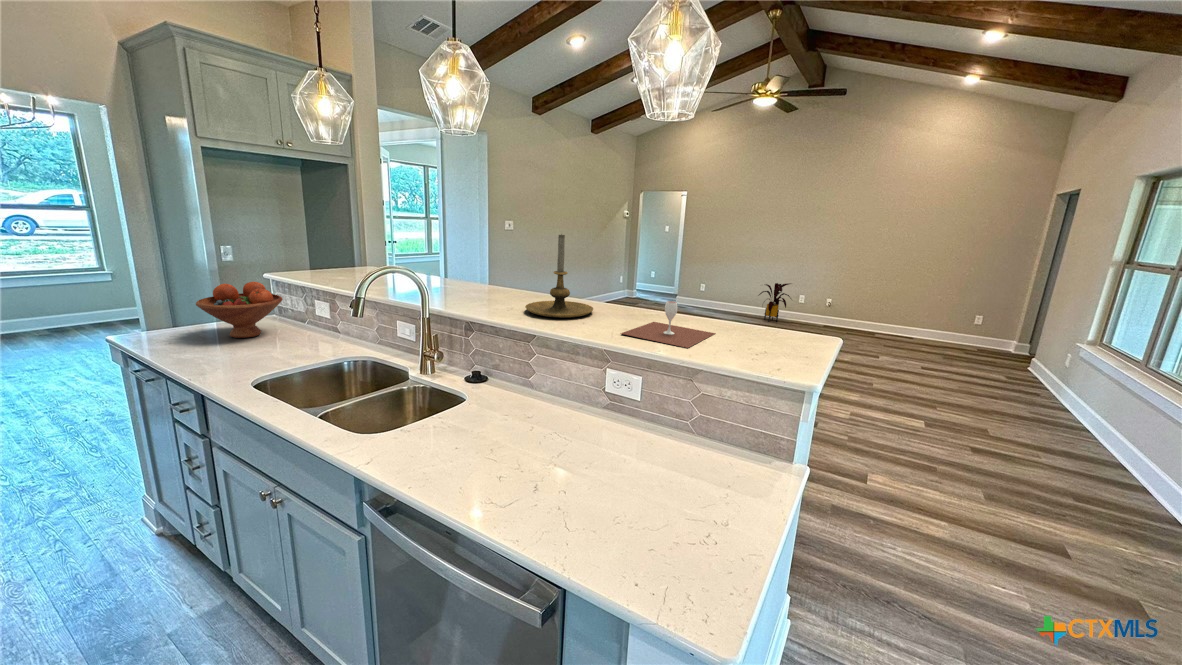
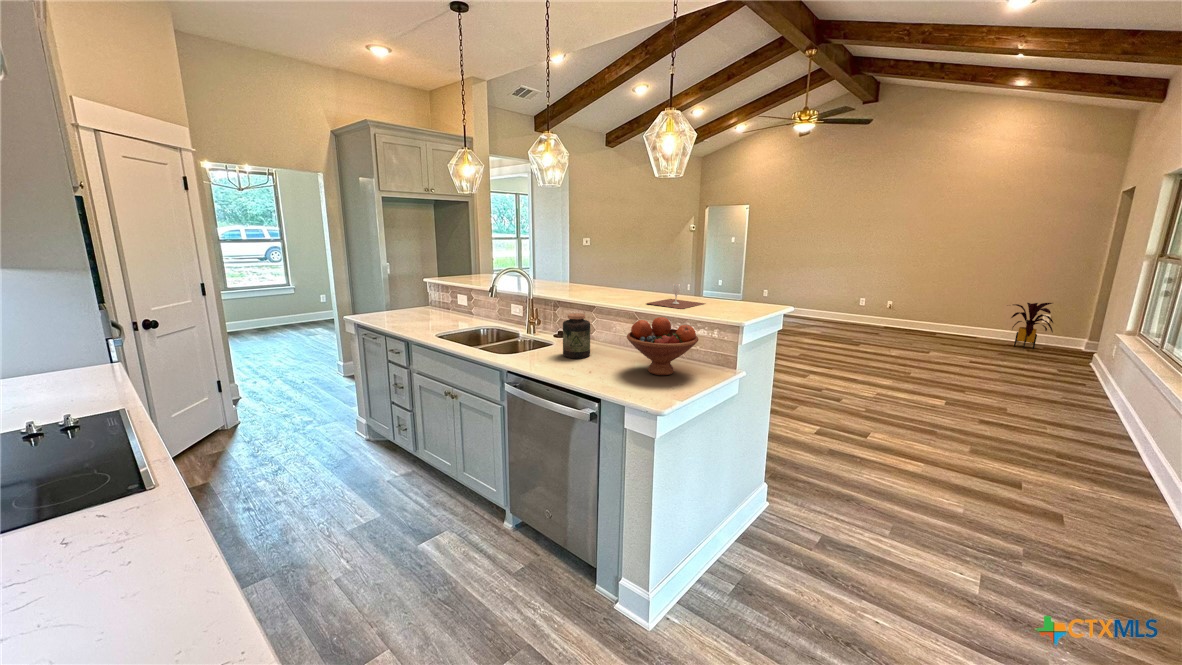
candle holder: present [525,234,593,318] -> none [591,246,634,297]
fruit bowl: present [196,282,283,338] -> present [627,317,699,375]
house plant: present [759,283,791,322] -> present [1011,303,1053,349]
jar: none [478,356,529,441] -> present [563,313,590,359]

